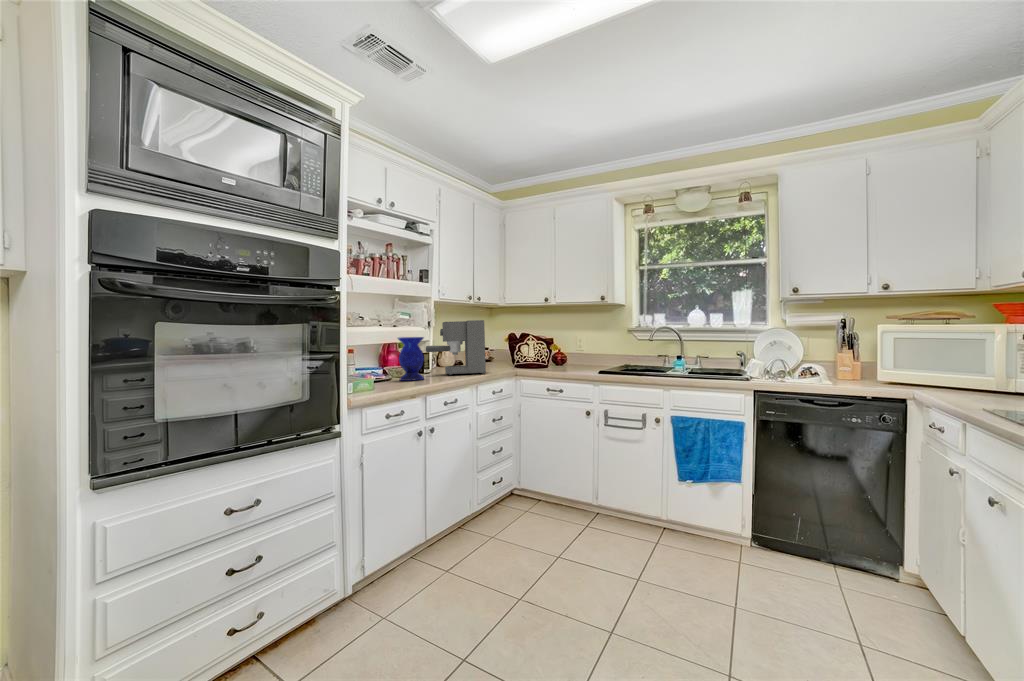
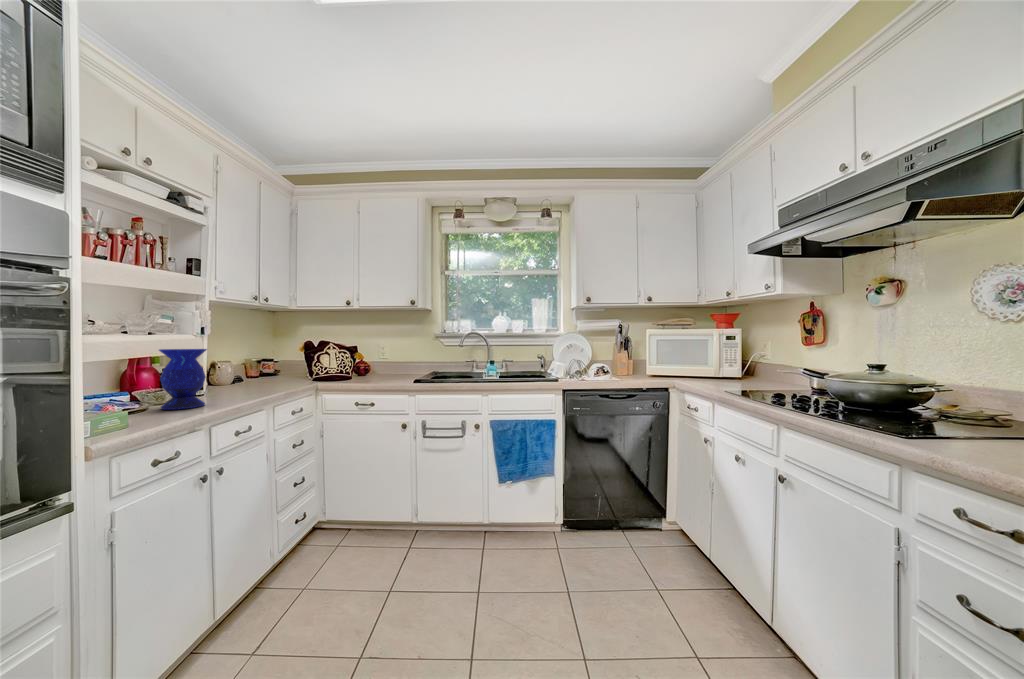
coffee maker: present [426,320,486,375] -> none [198,329,288,395]

